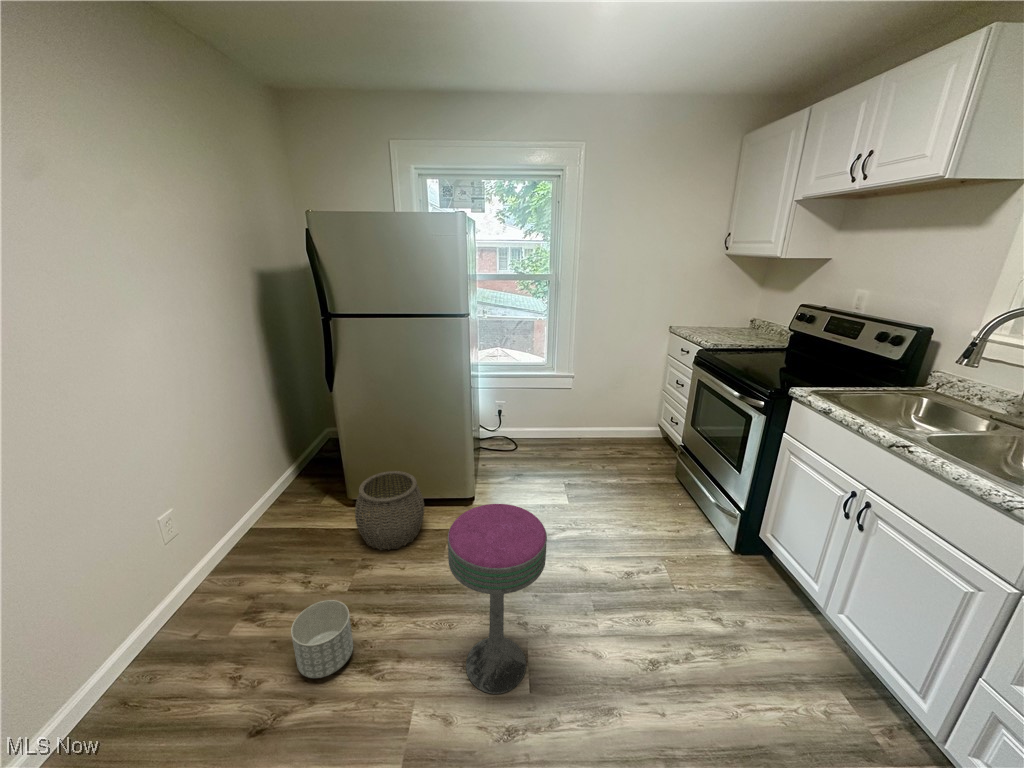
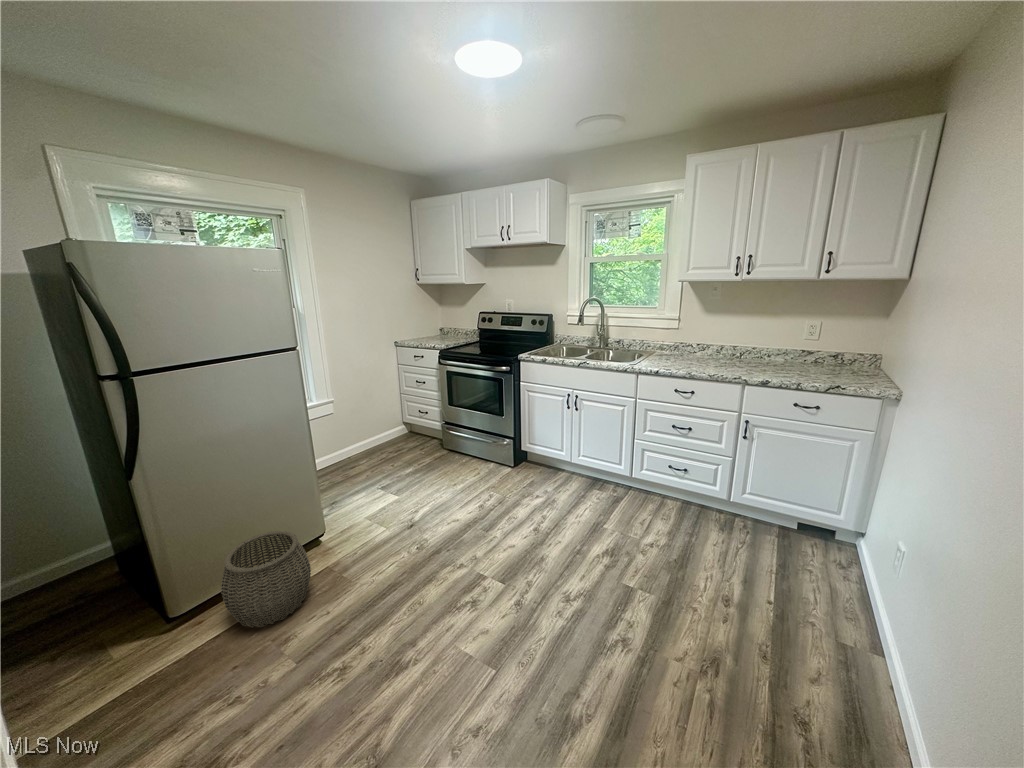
bar stool: present [448,504,547,694] -> none [430,467,504,610]
planter: present [291,600,353,678] -> none [319,637,382,722]

